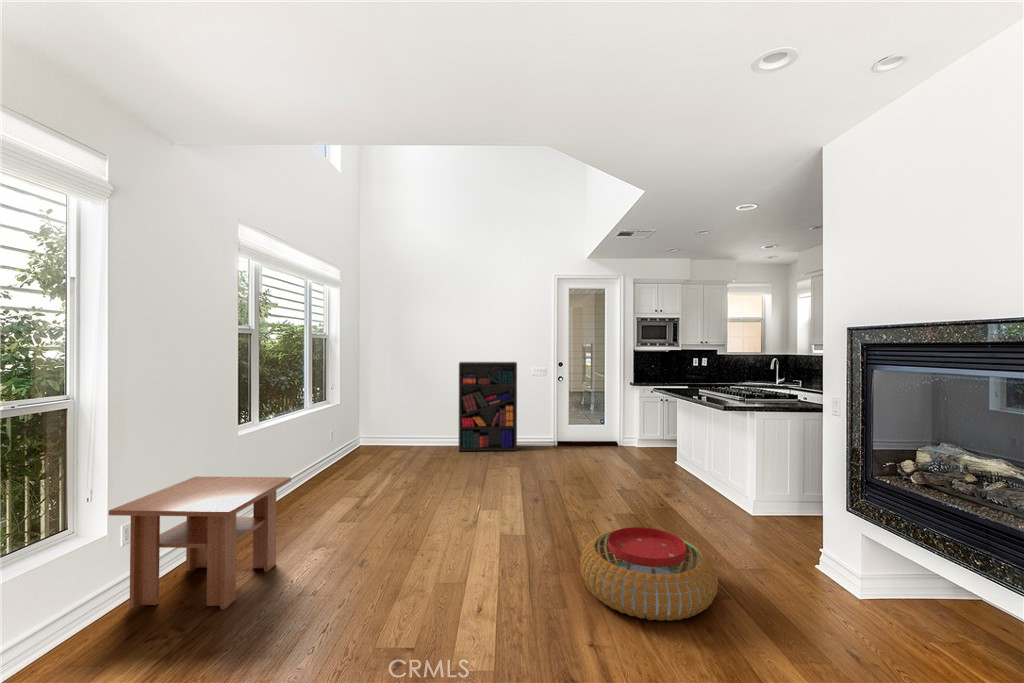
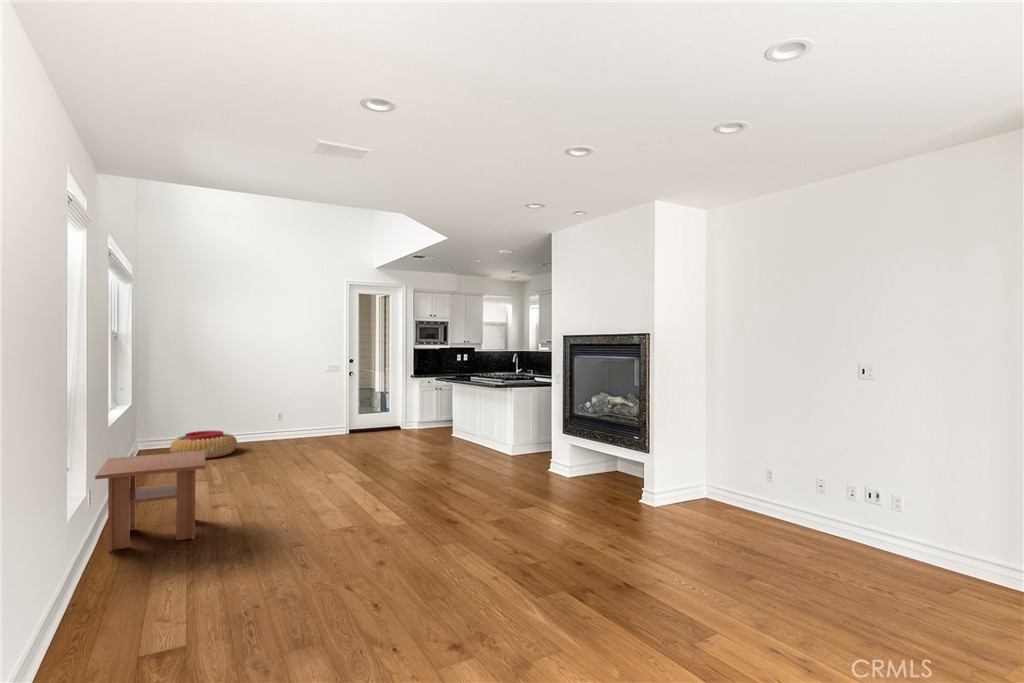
bookshelf: present [459,362,517,451] -> none [252,359,314,446]
pouf: present [580,527,718,621] -> present [170,431,237,458]

